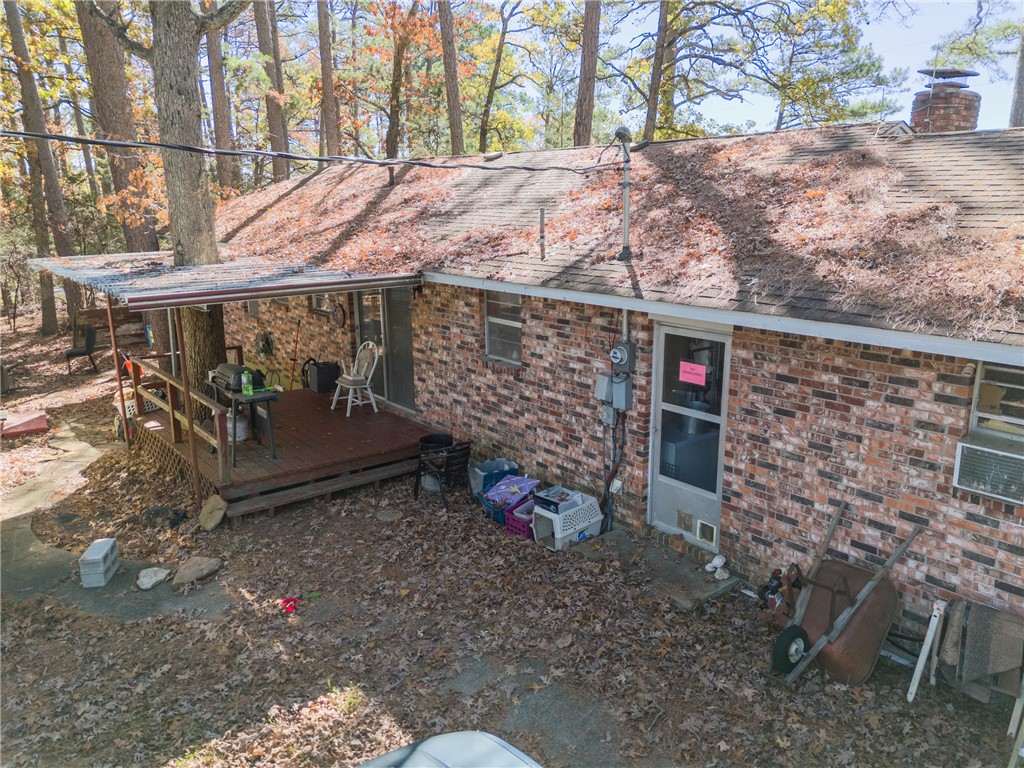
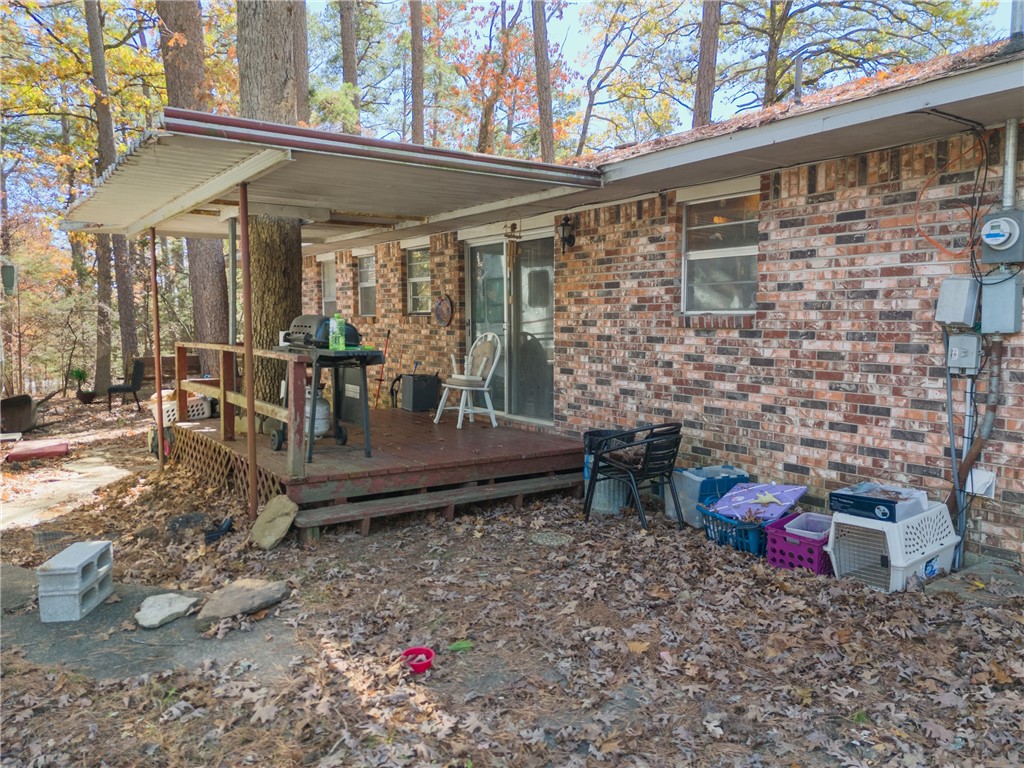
potted tree: none [24,325,53,359] -> present [69,368,96,403]

